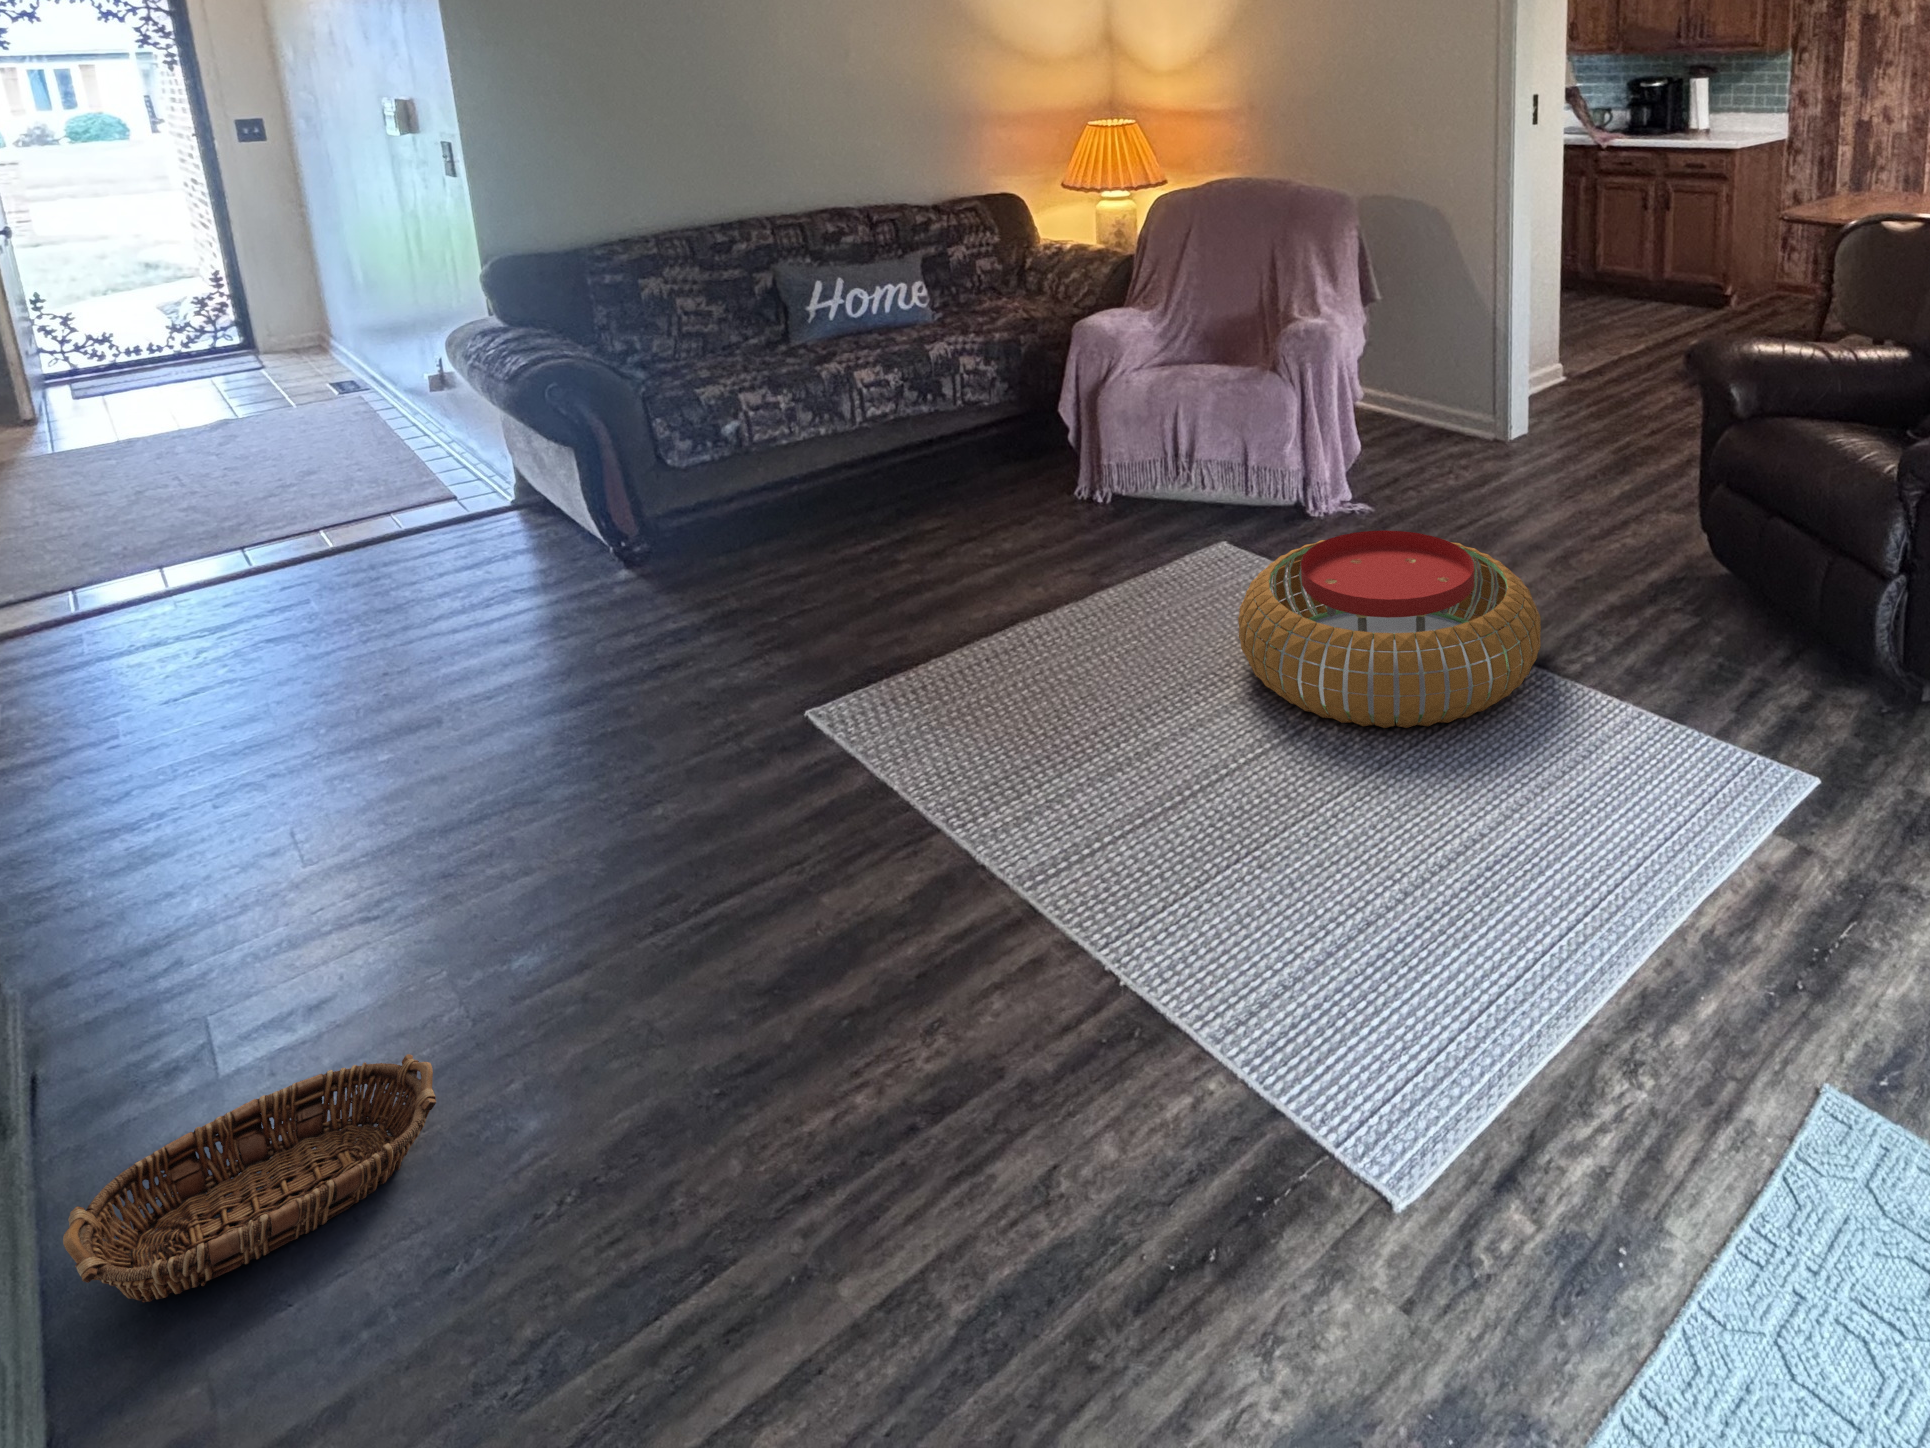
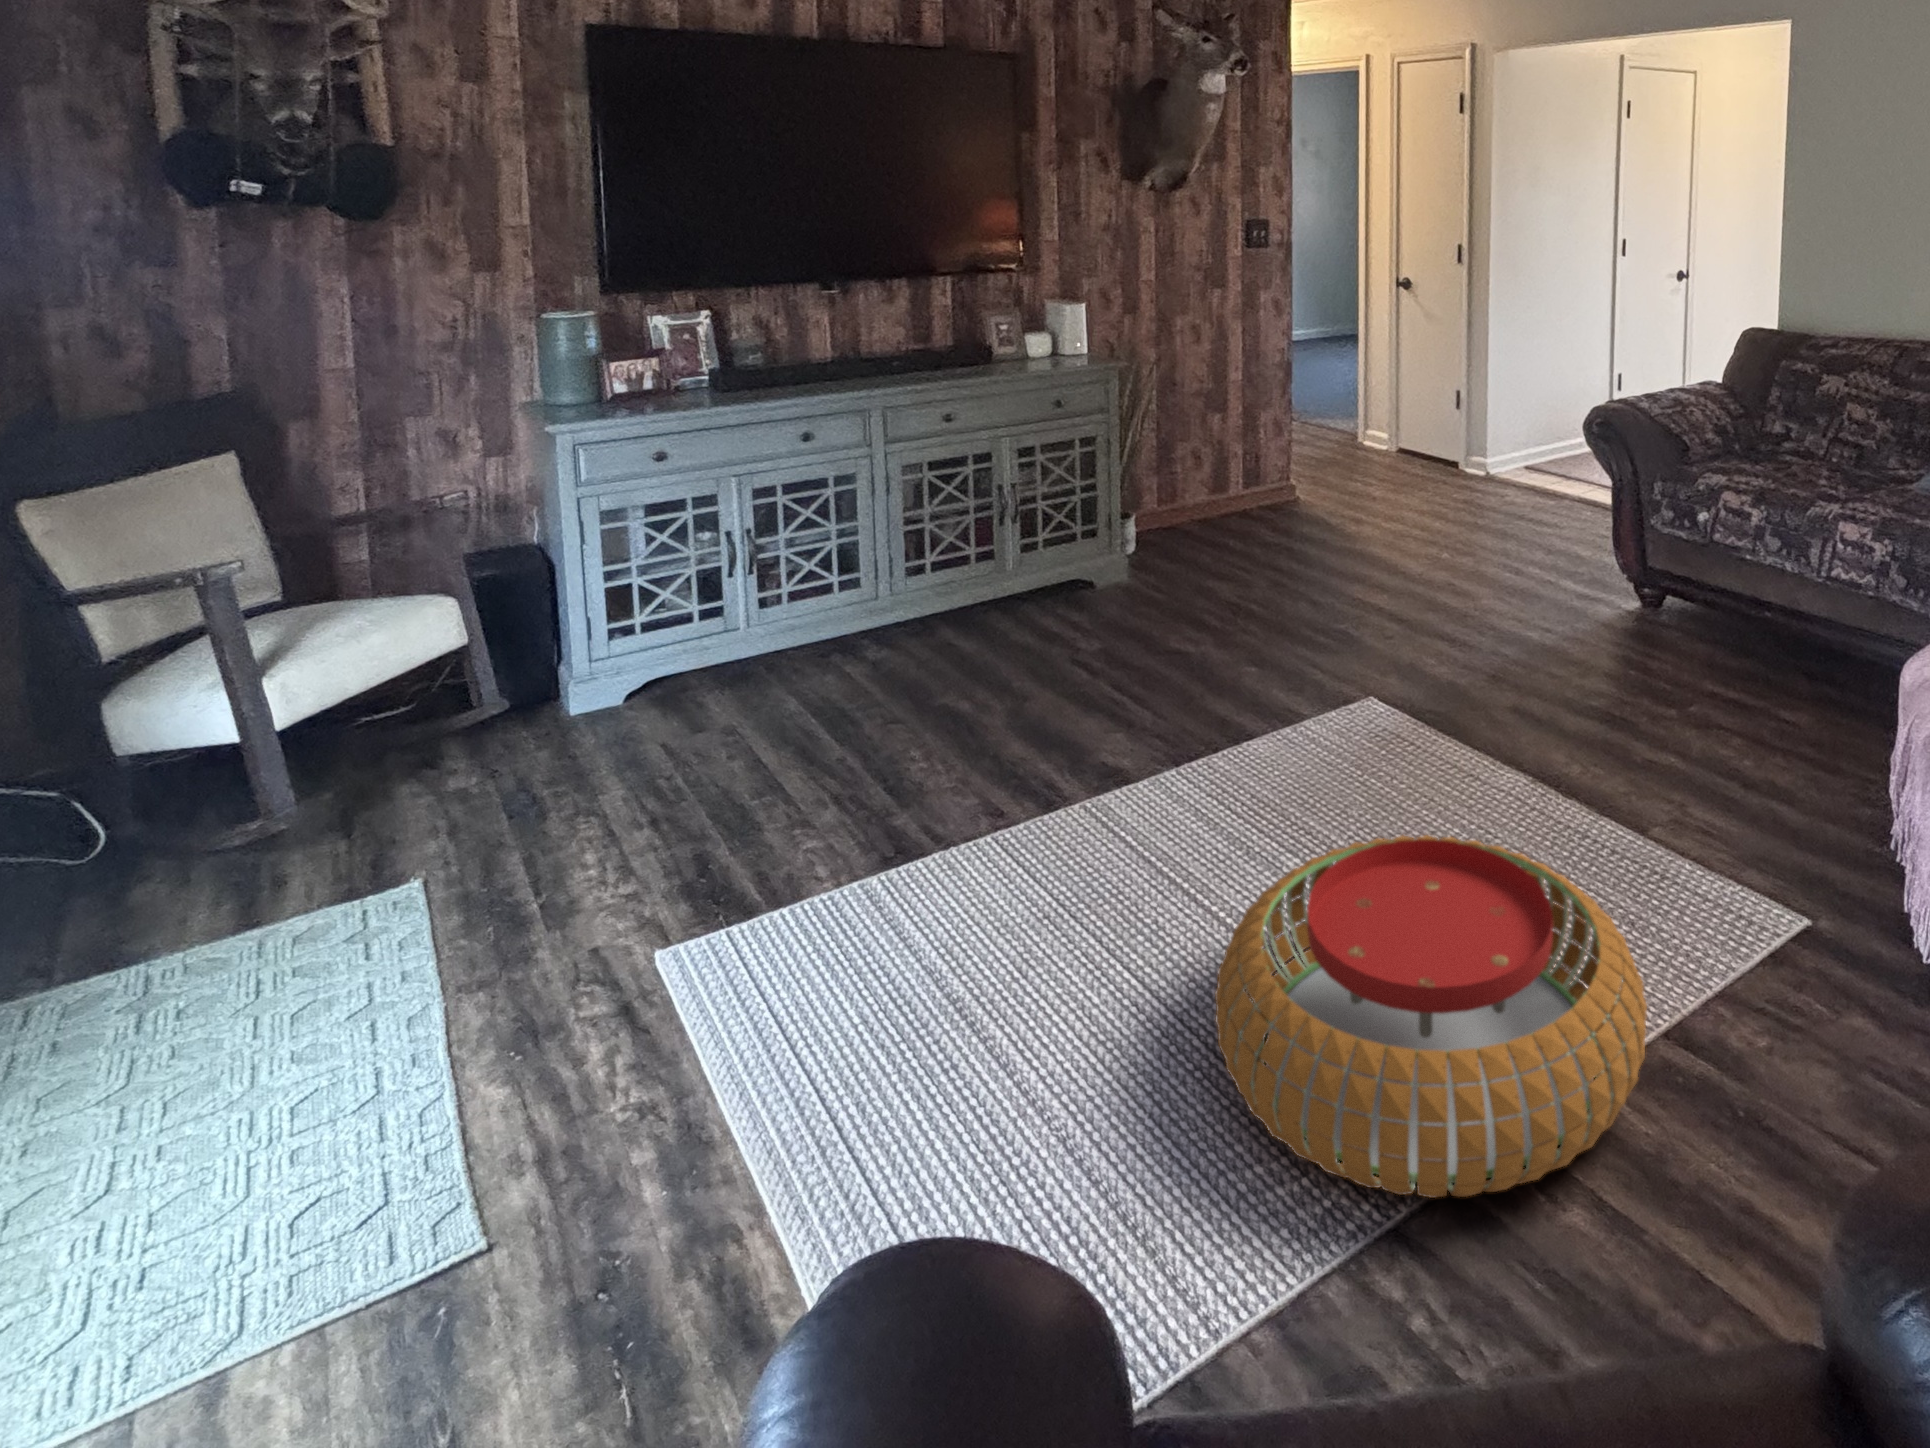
basket: present [63,1054,436,1302] -> none [899,598,1045,680]

